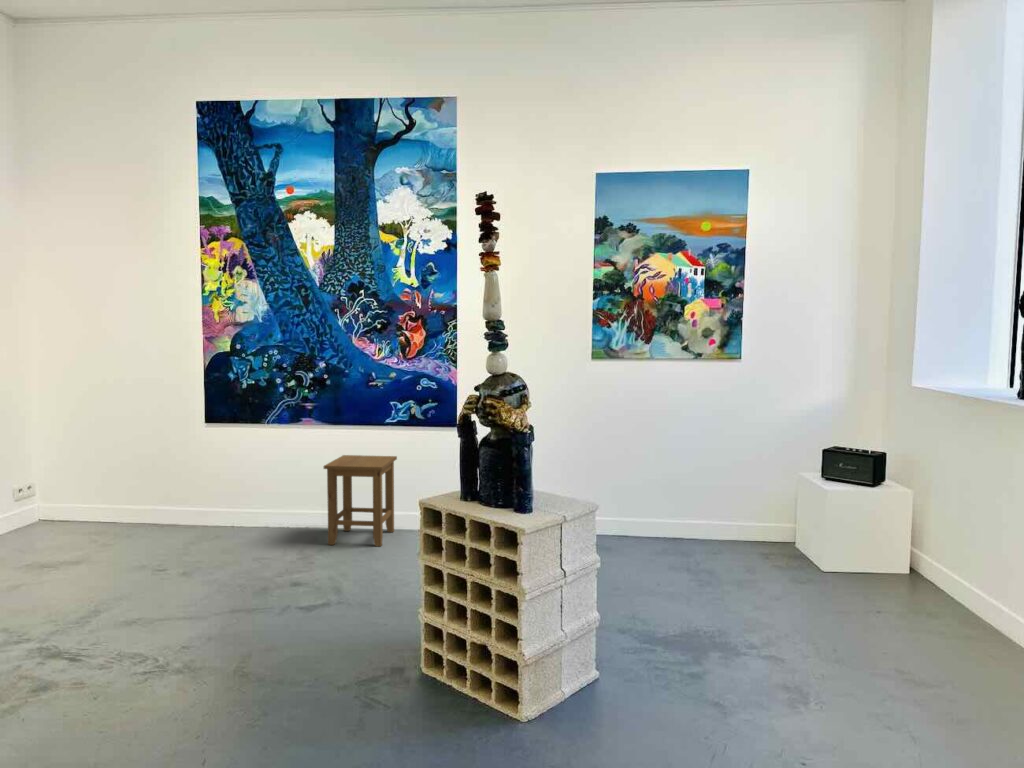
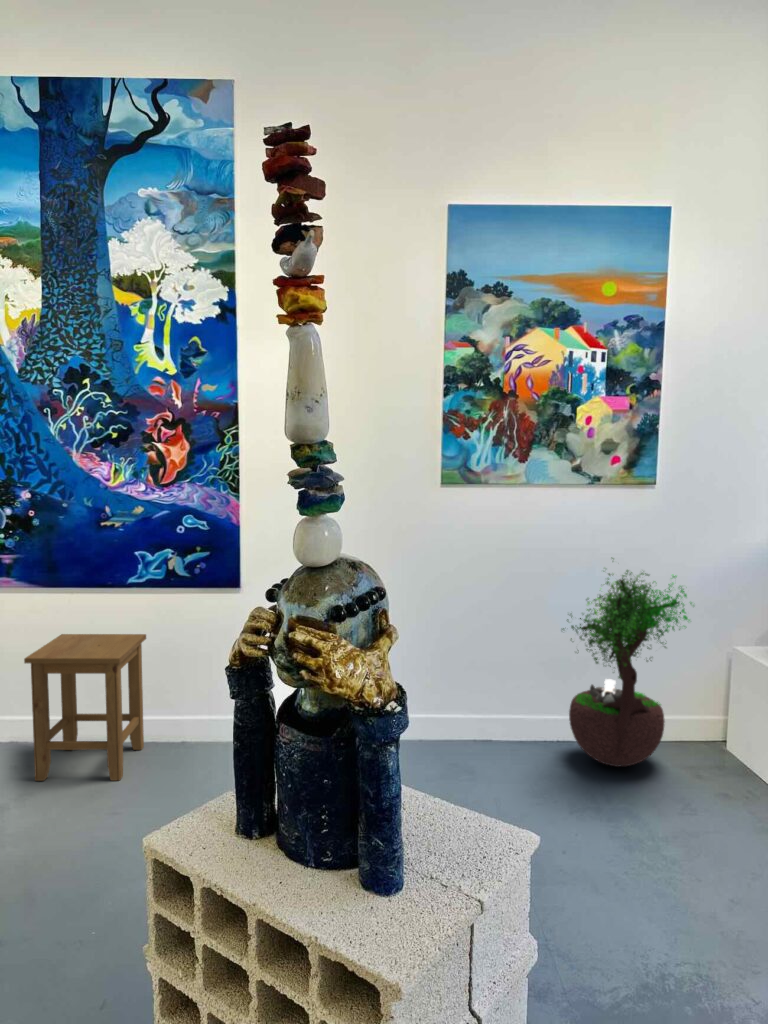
potted tree: none [669,406,760,550] -> present [562,558,692,766]

